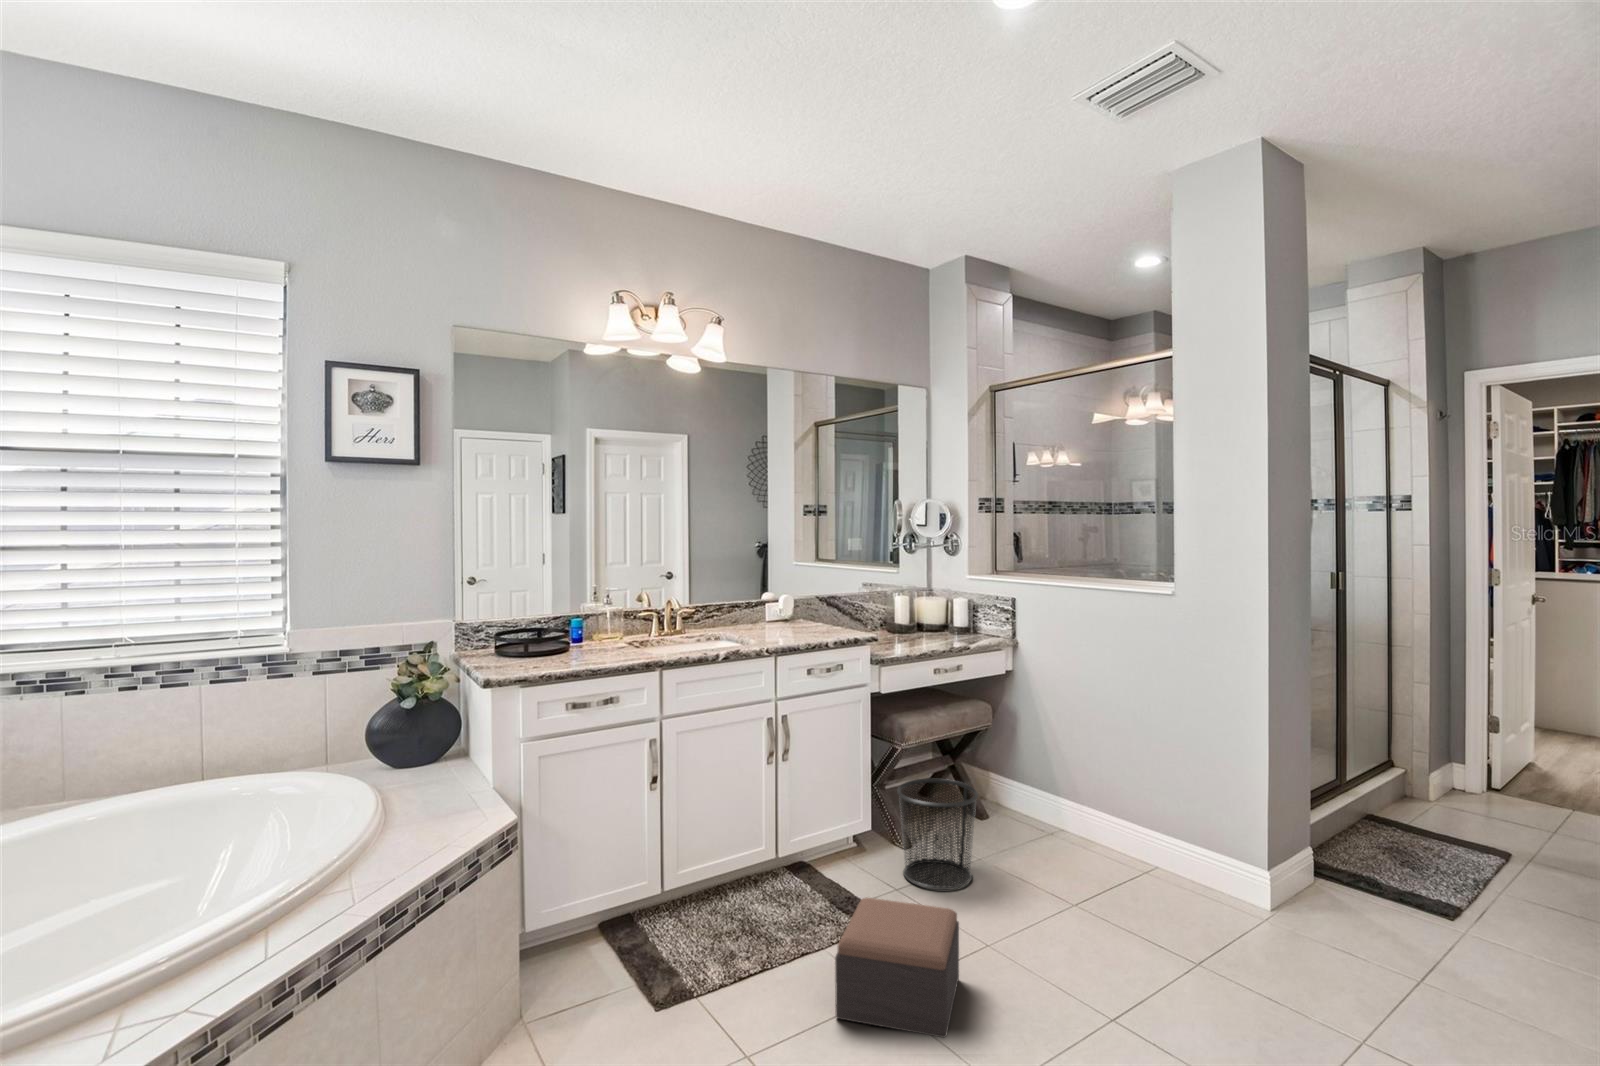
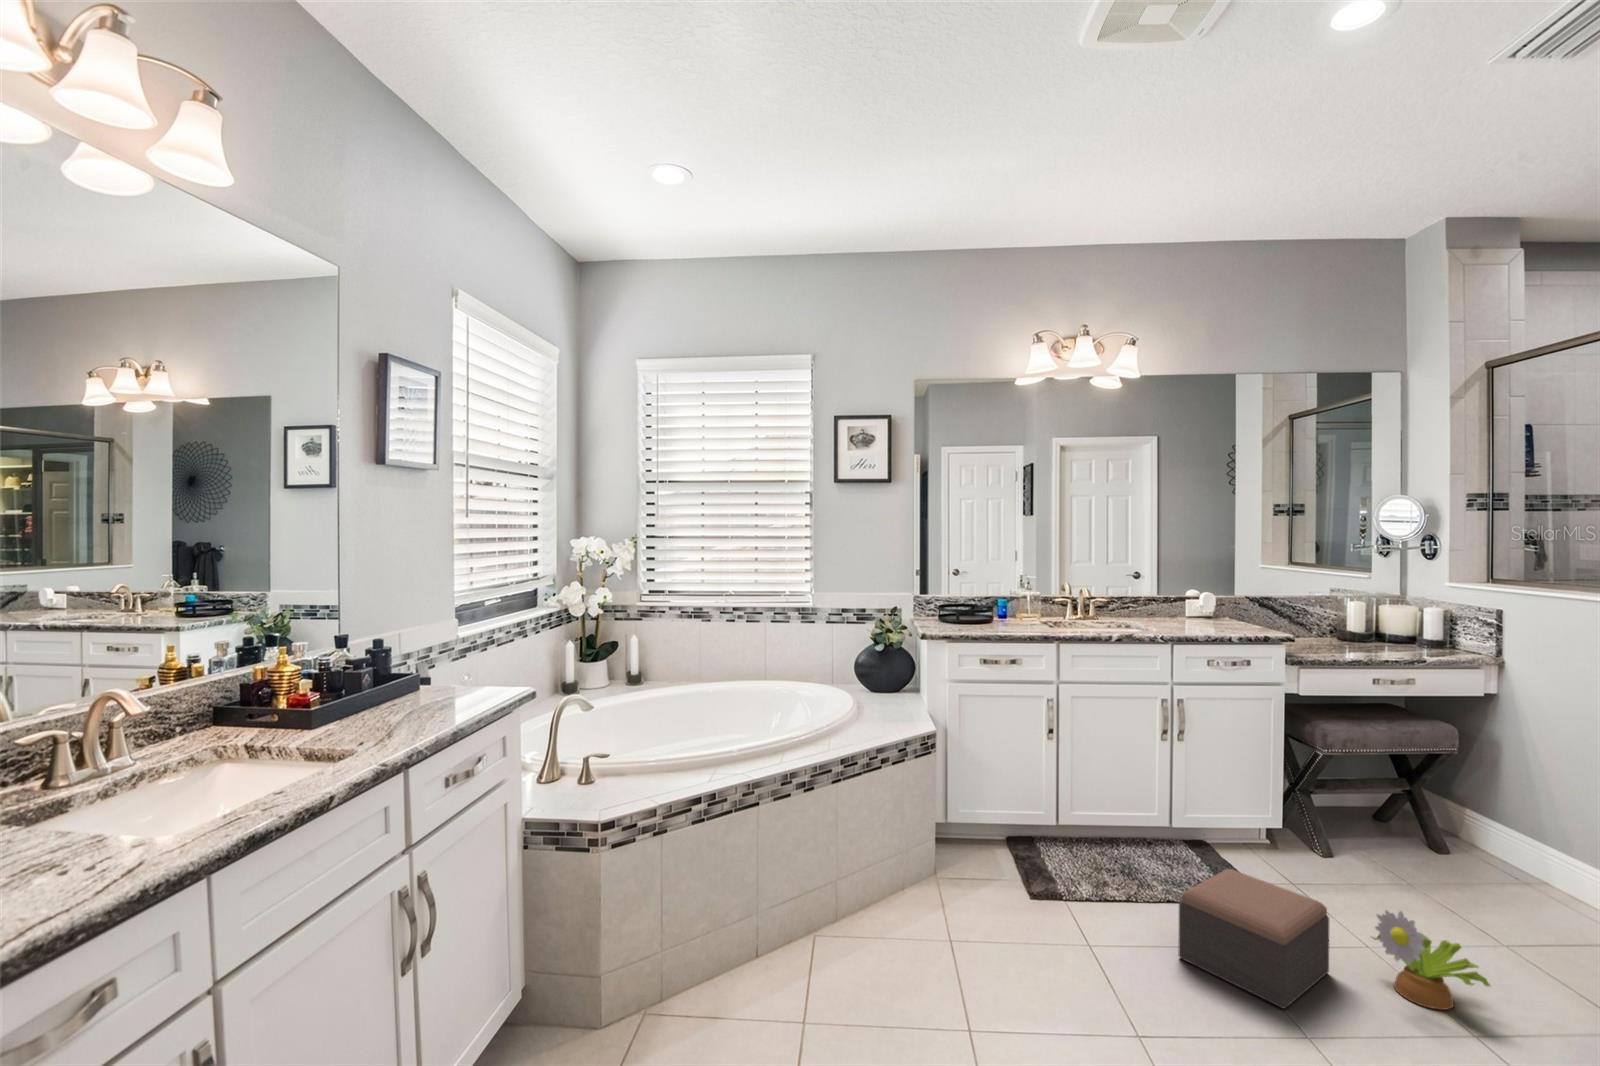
waste bin: present [897,778,978,890] -> none [1308,785,1411,904]
decorative plant: none [984,897,1080,983] -> present [1373,910,1490,1010]

